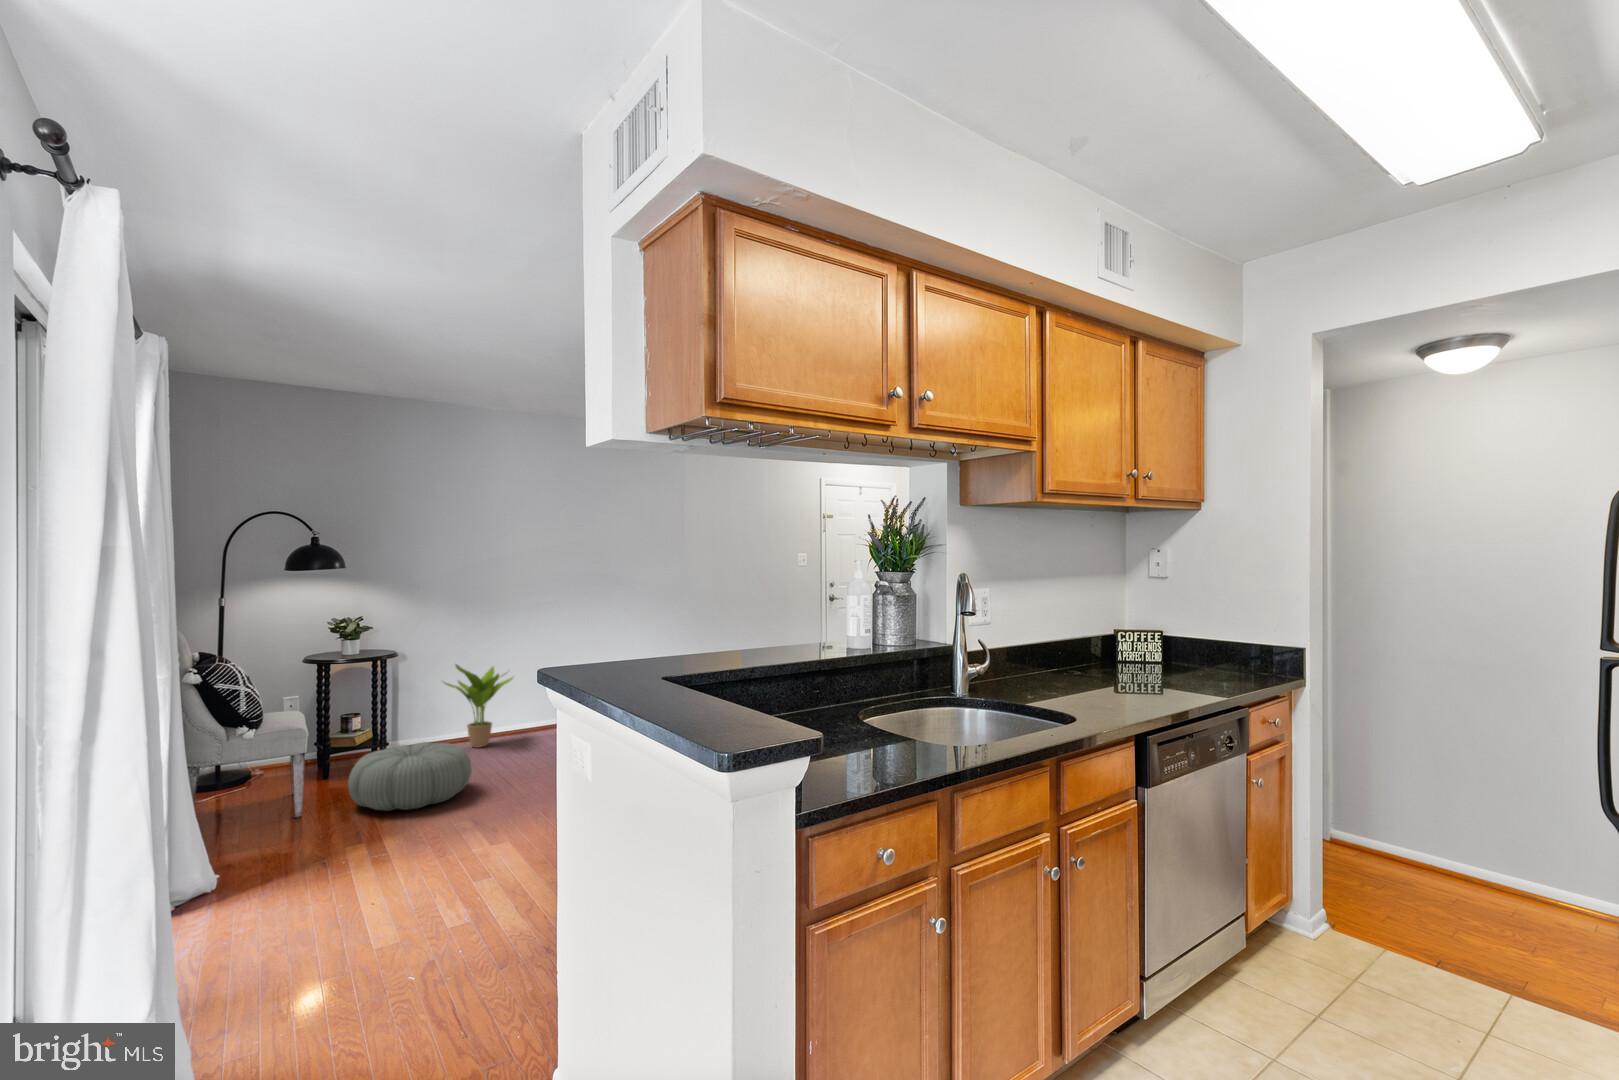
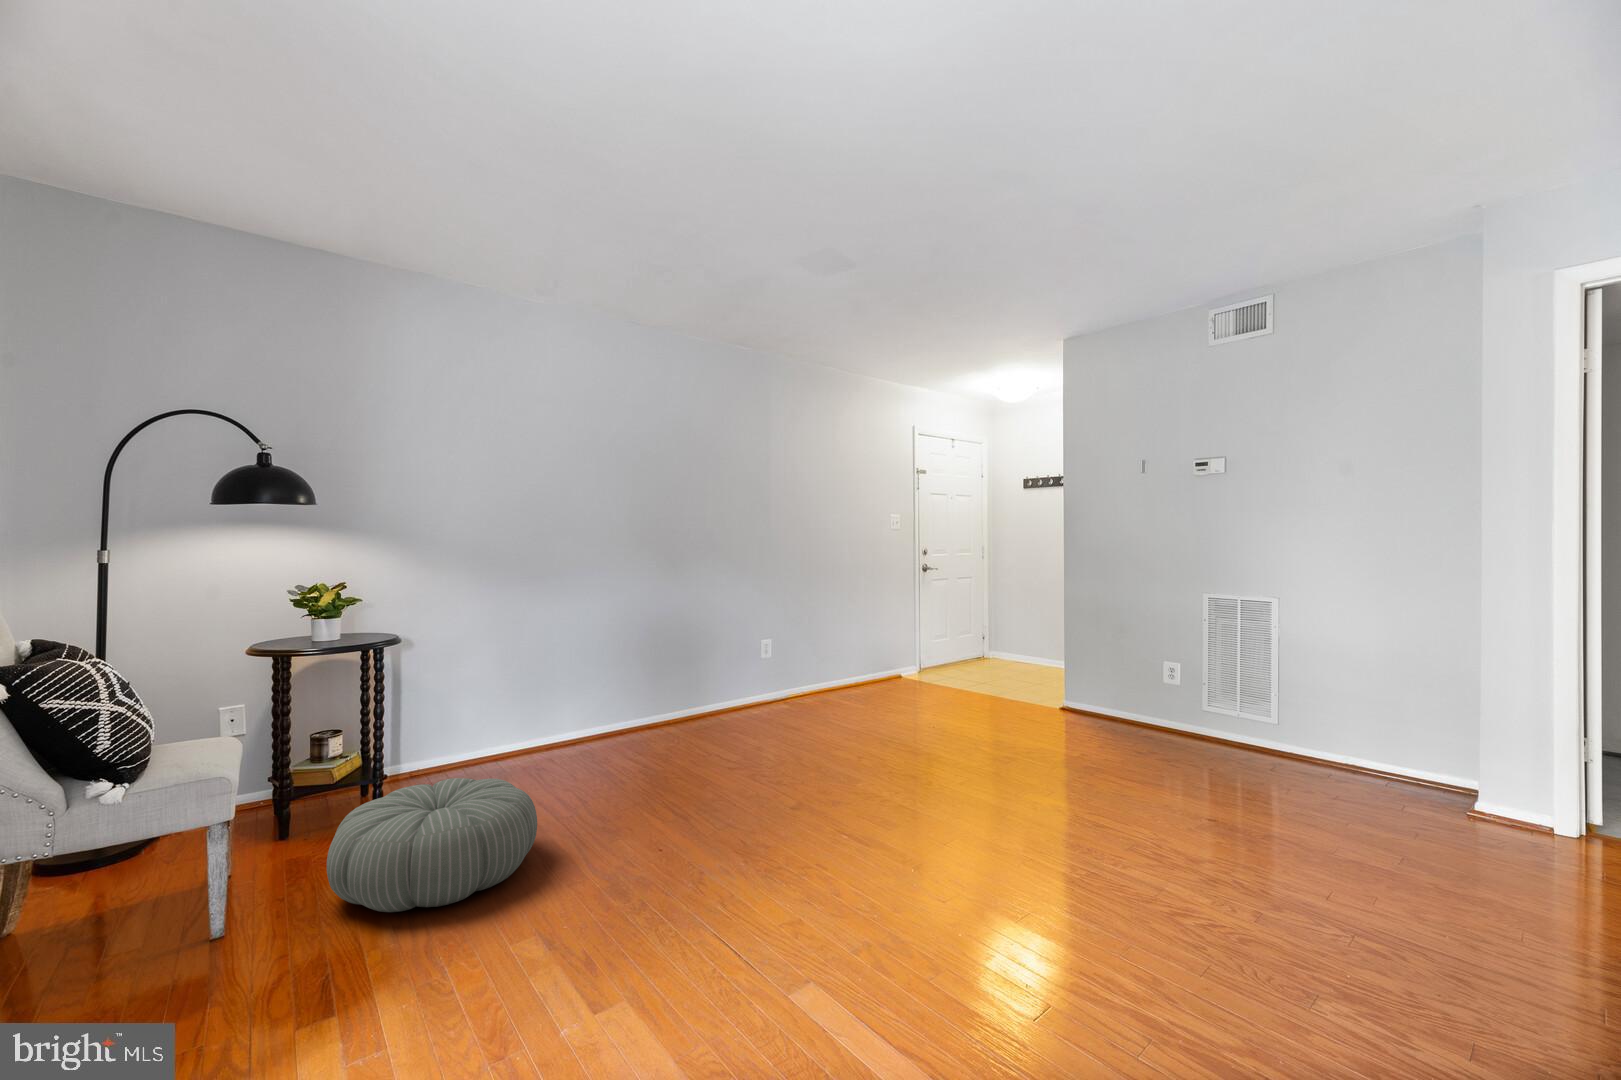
potted plant: present [444,664,513,748] -> none [462,652,564,771]

